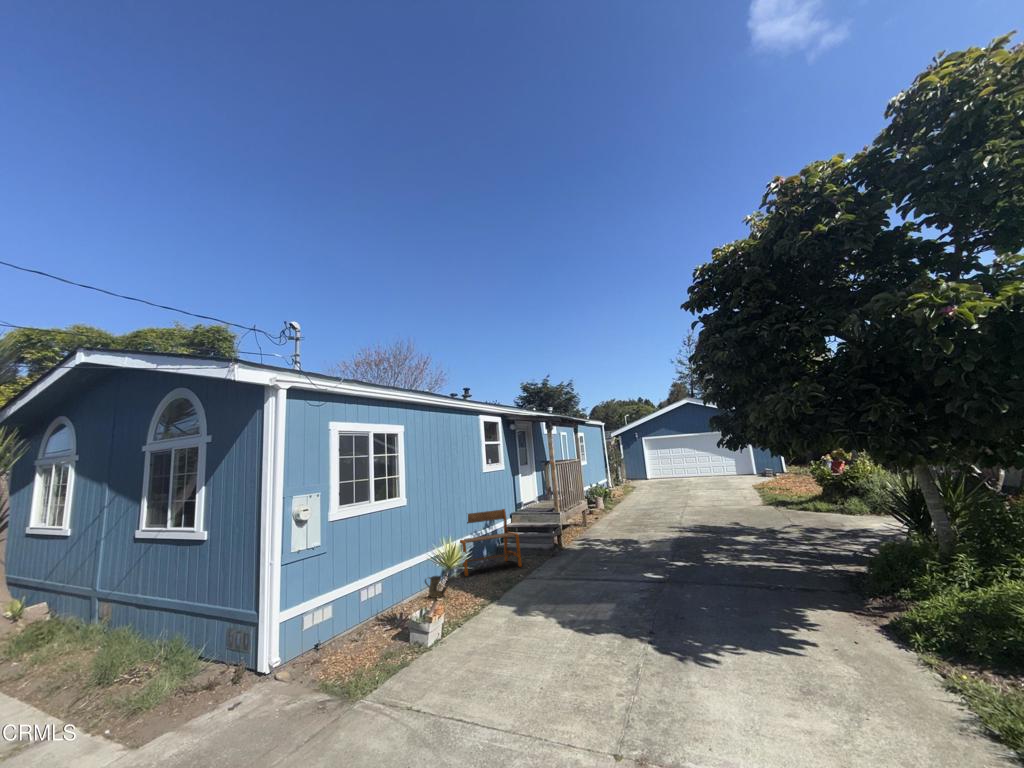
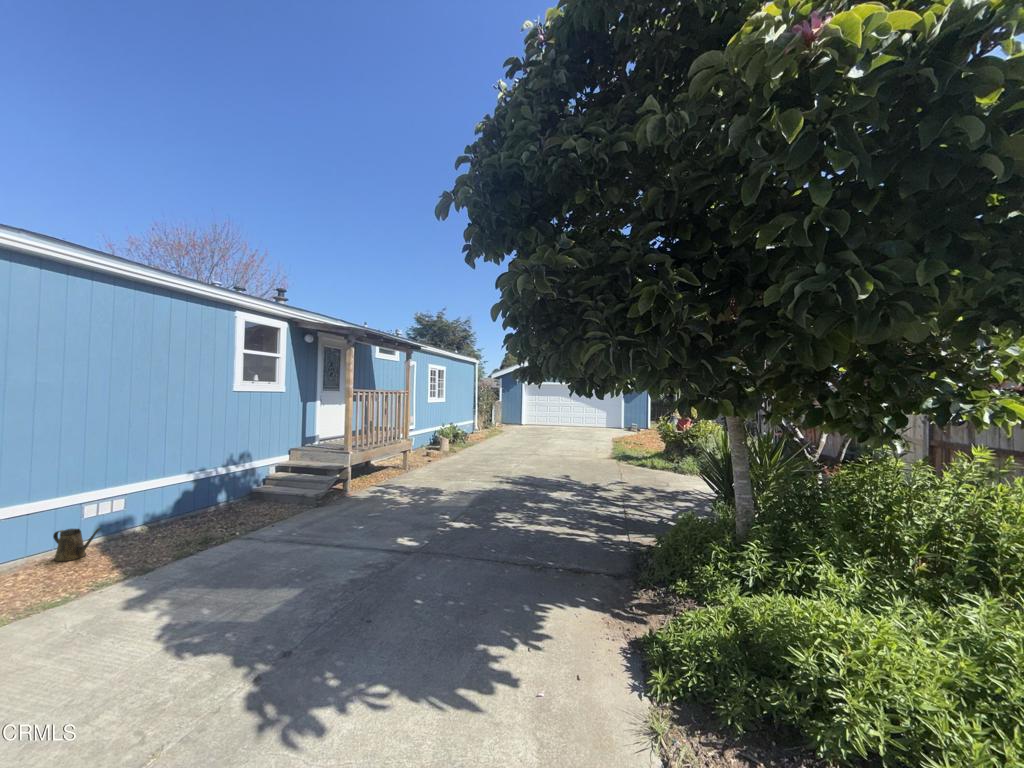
bench: present [460,509,522,576] -> none [161,440,259,527]

